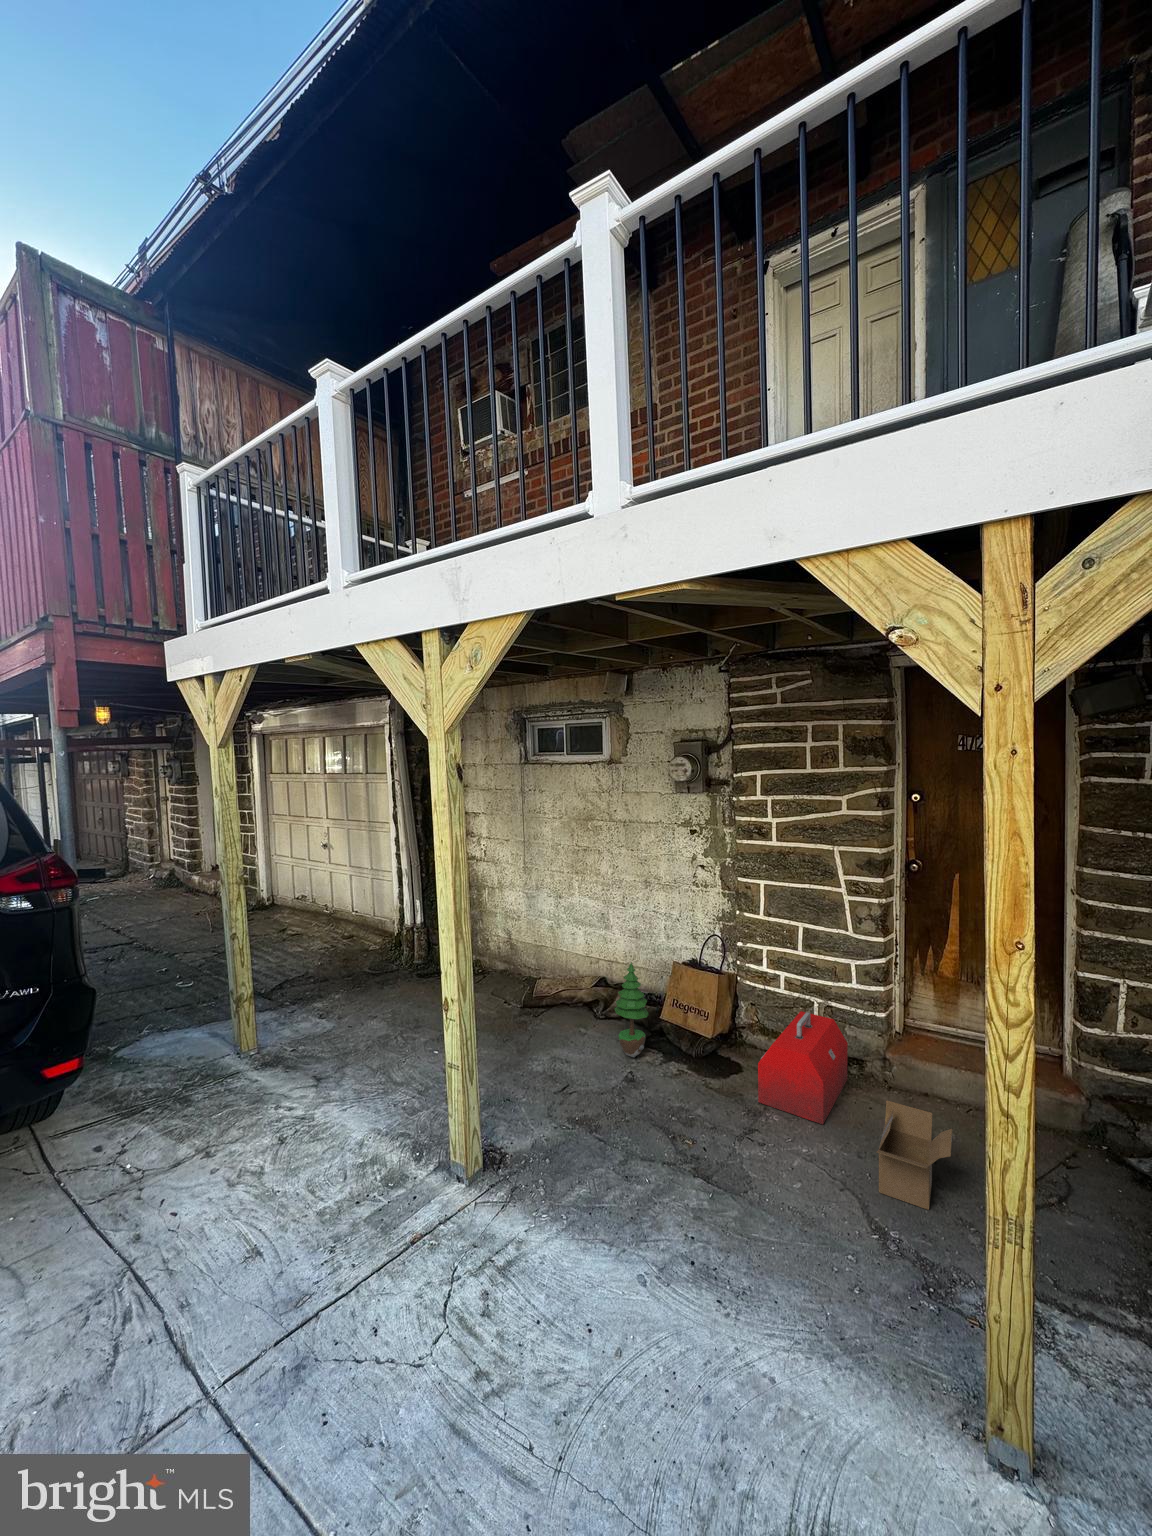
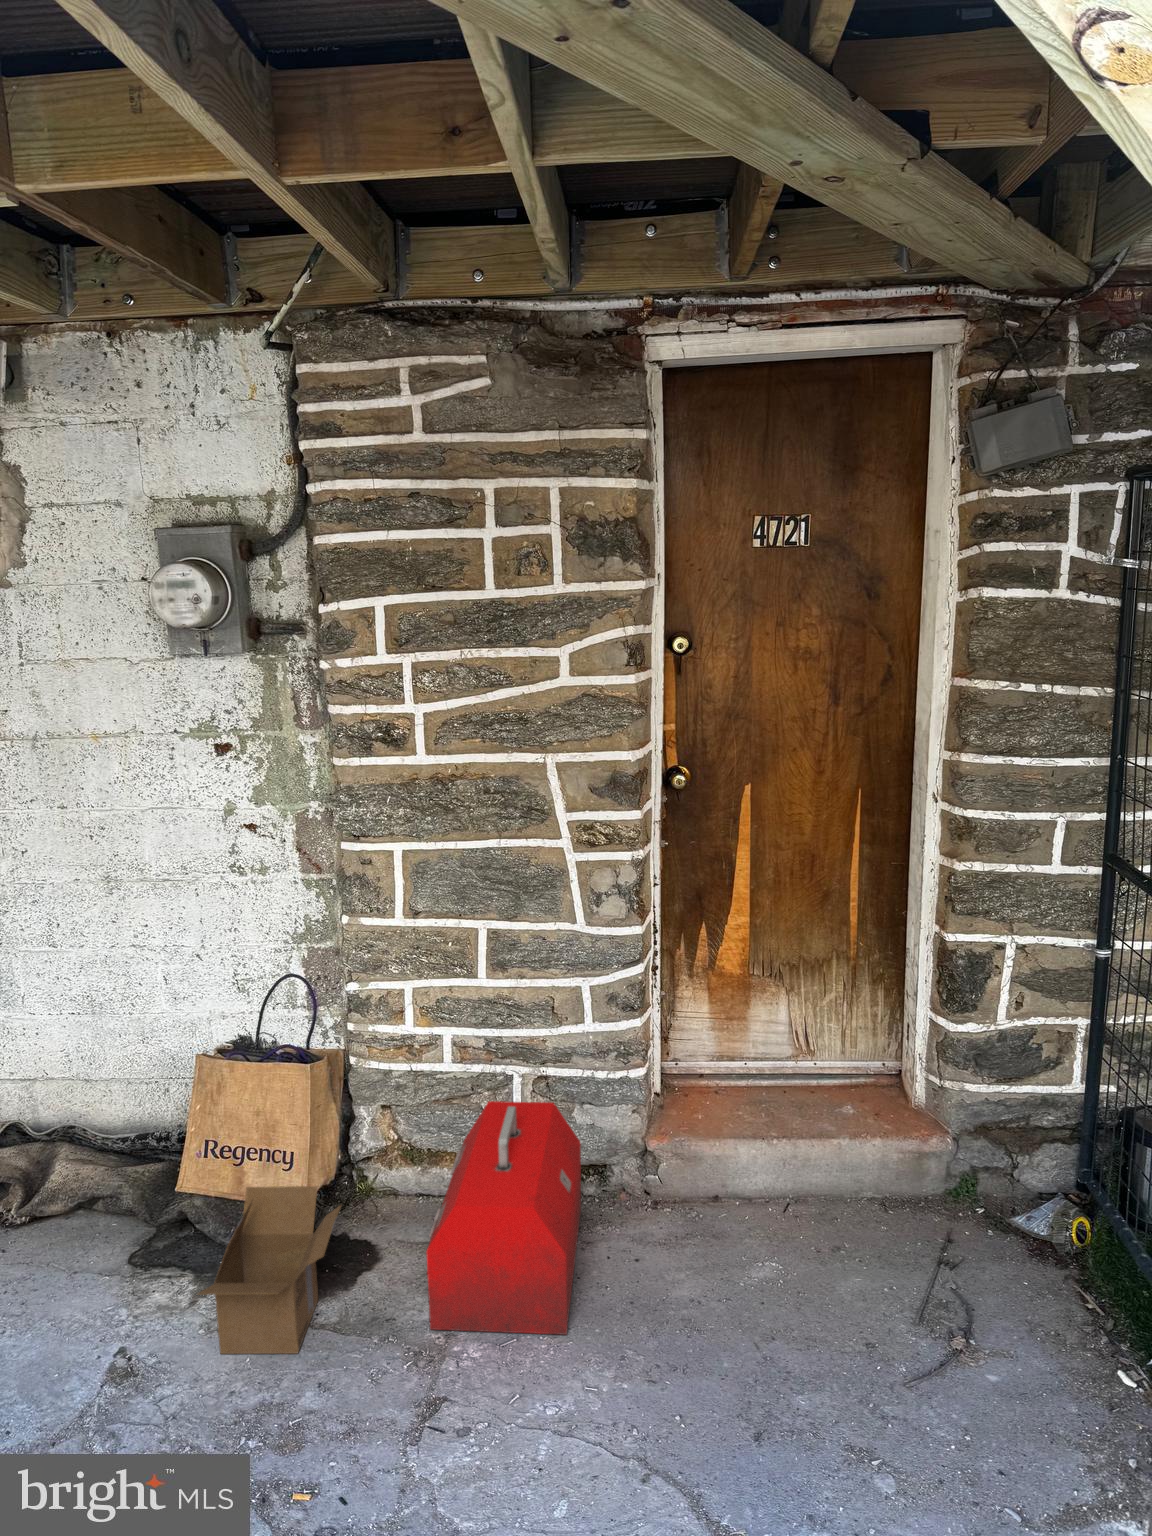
potted tree: present [614,963,649,1057] -> none [53,1092,150,1316]
cardboard box: present [877,1101,952,1210] -> present [198,1186,341,1354]

